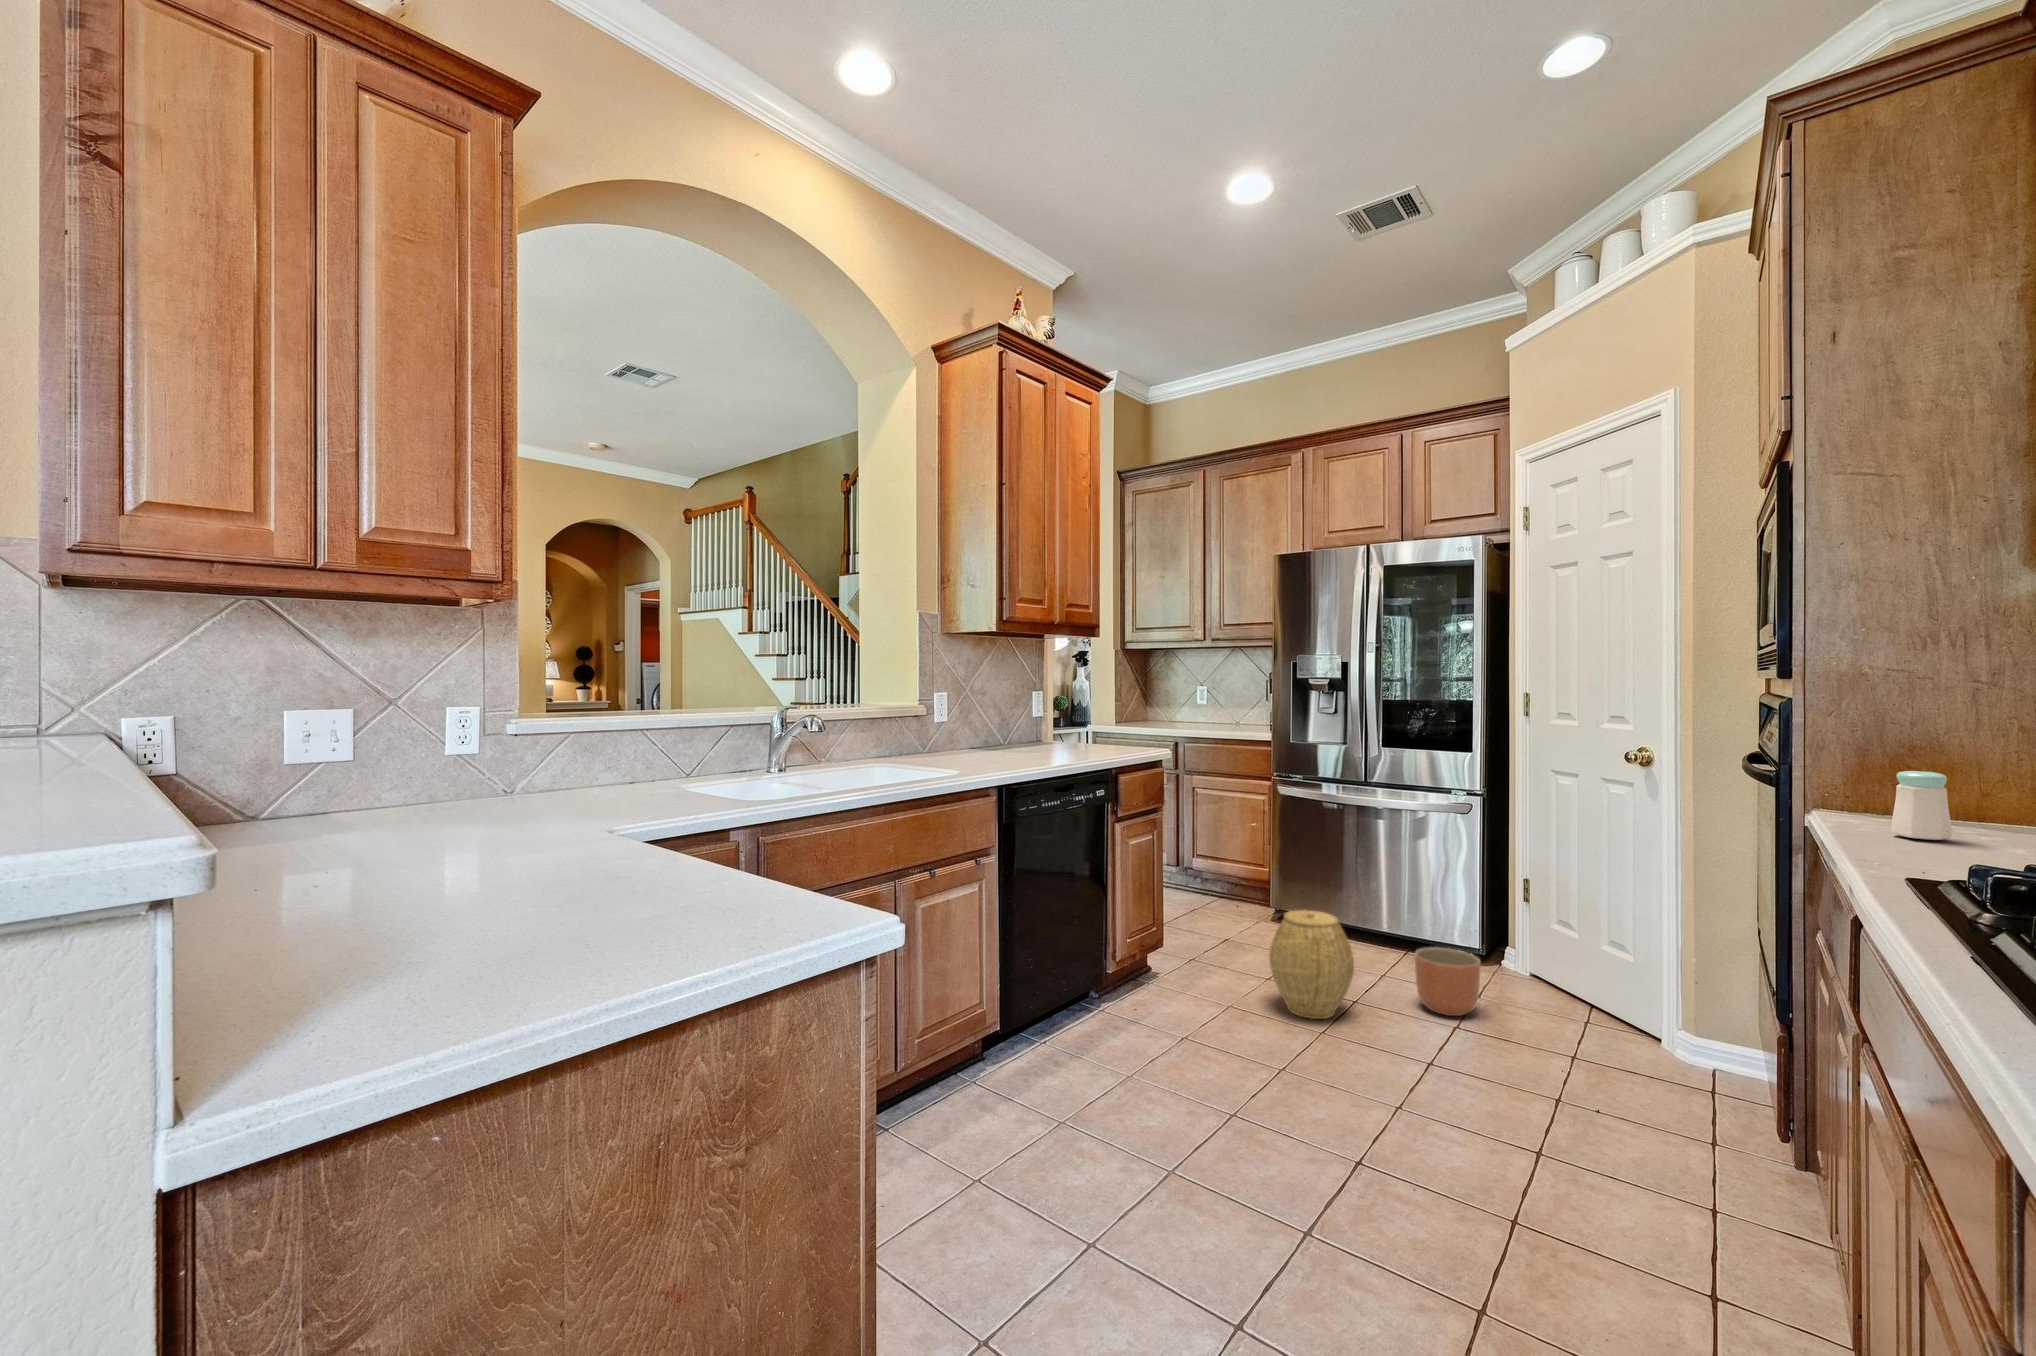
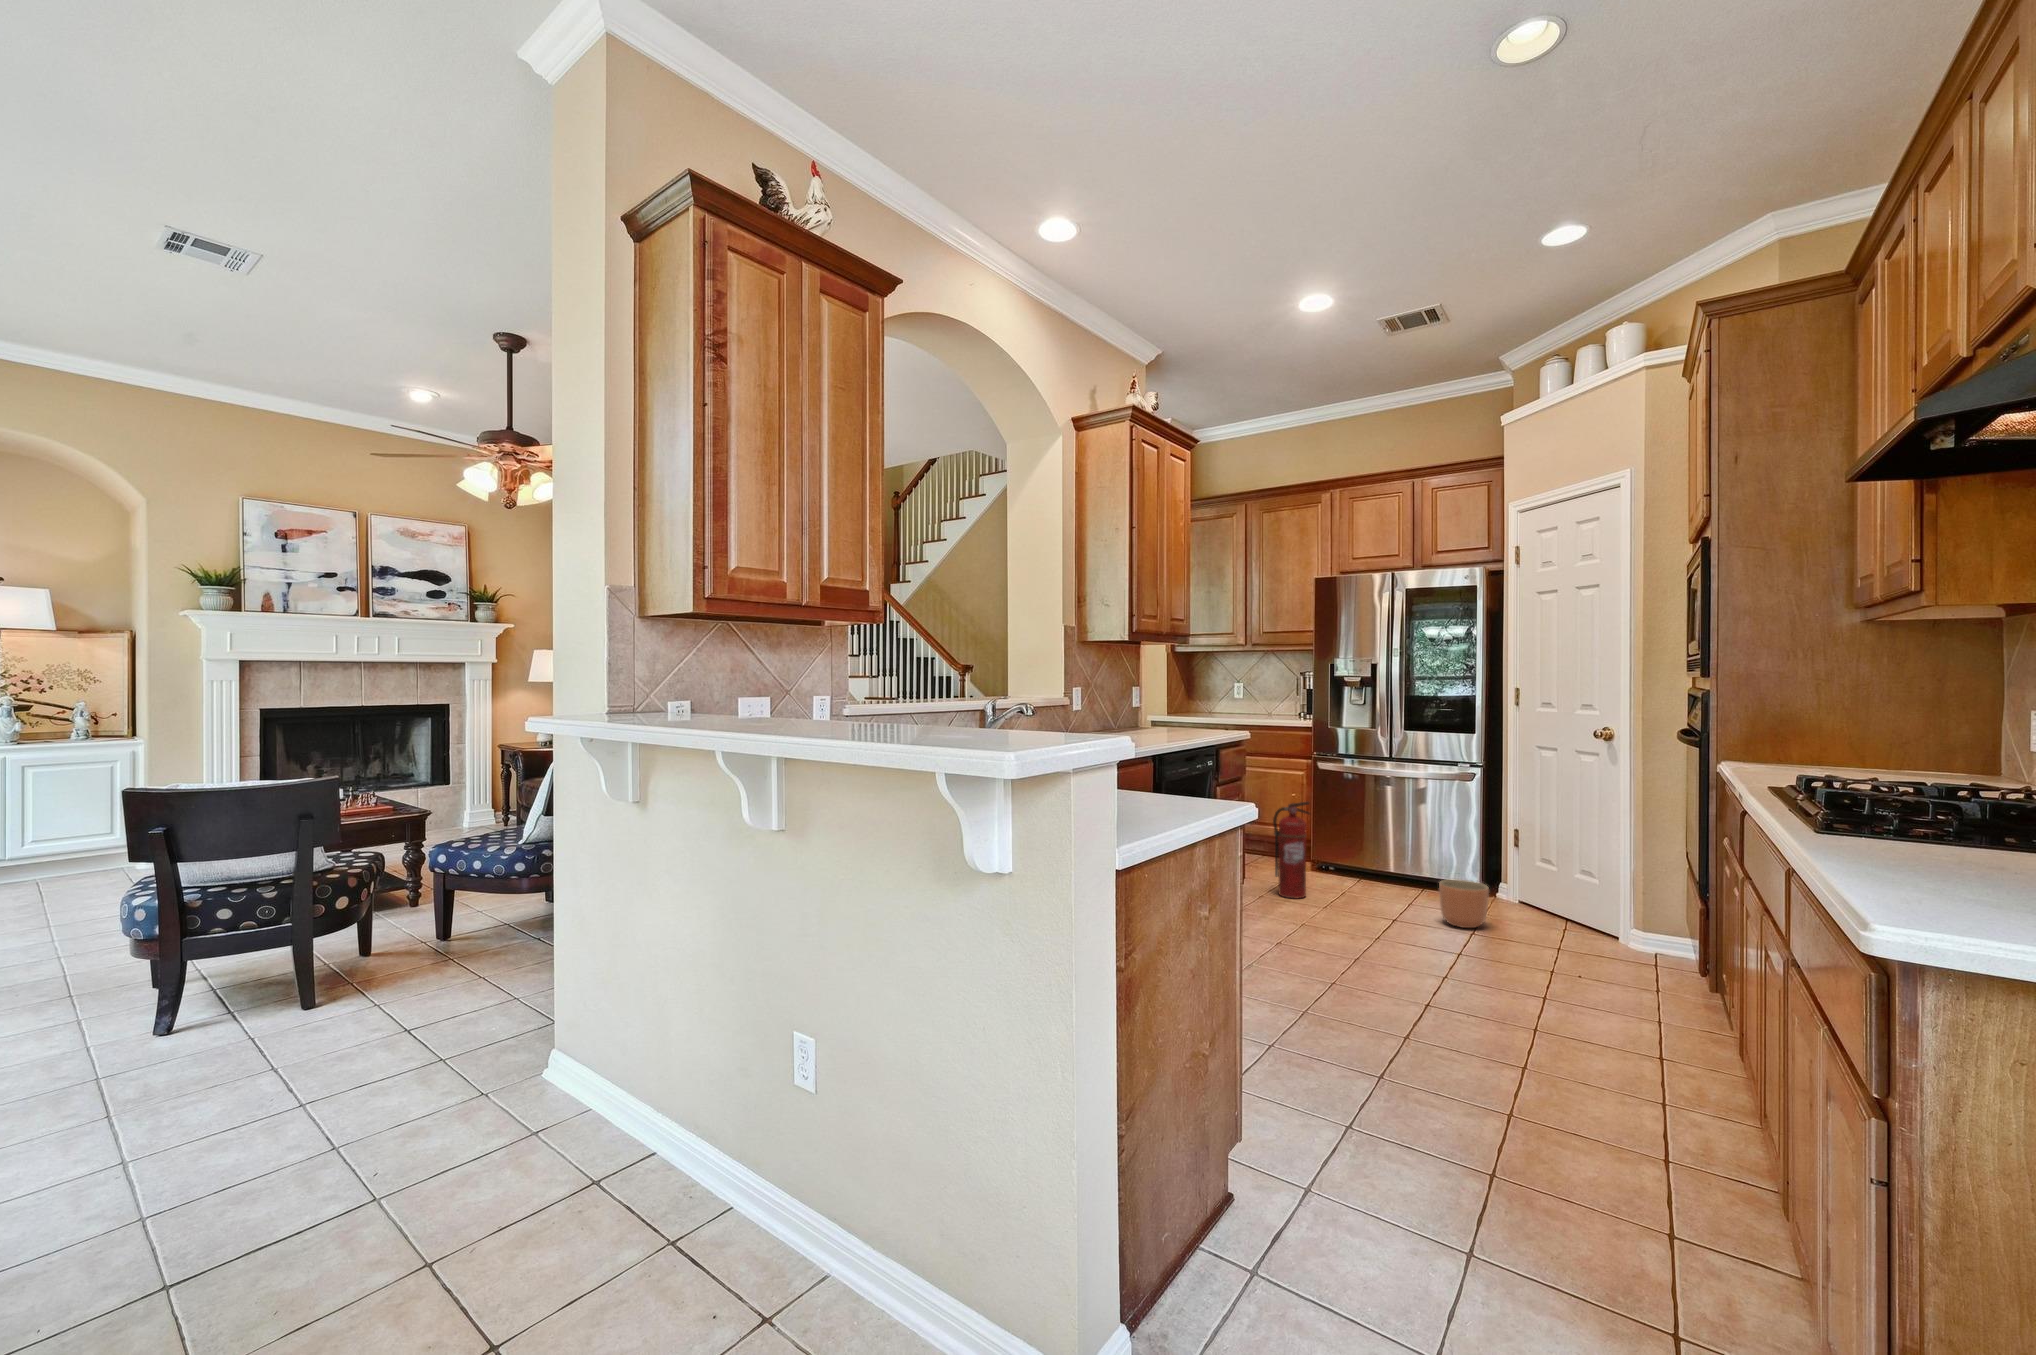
salt shaker: present [1891,771,1952,840] -> none [1765,733,1799,773]
fire extinguisher: none [1209,838,1257,963] -> present [1273,802,1309,898]
woven basket: present [1269,910,1354,1019] -> none [1332,852,1397,931]

